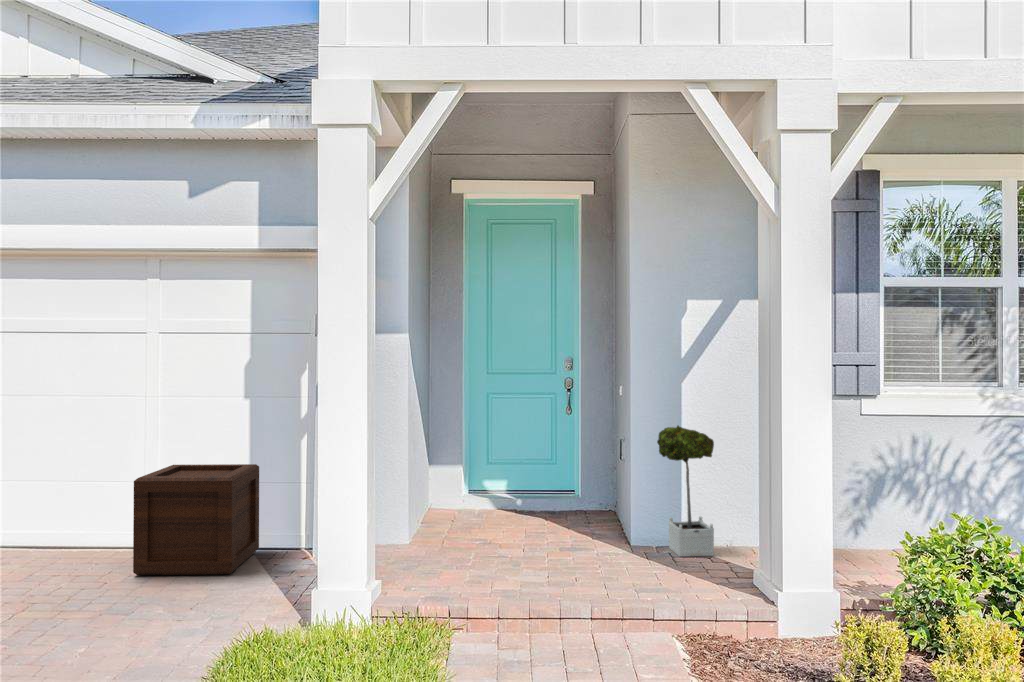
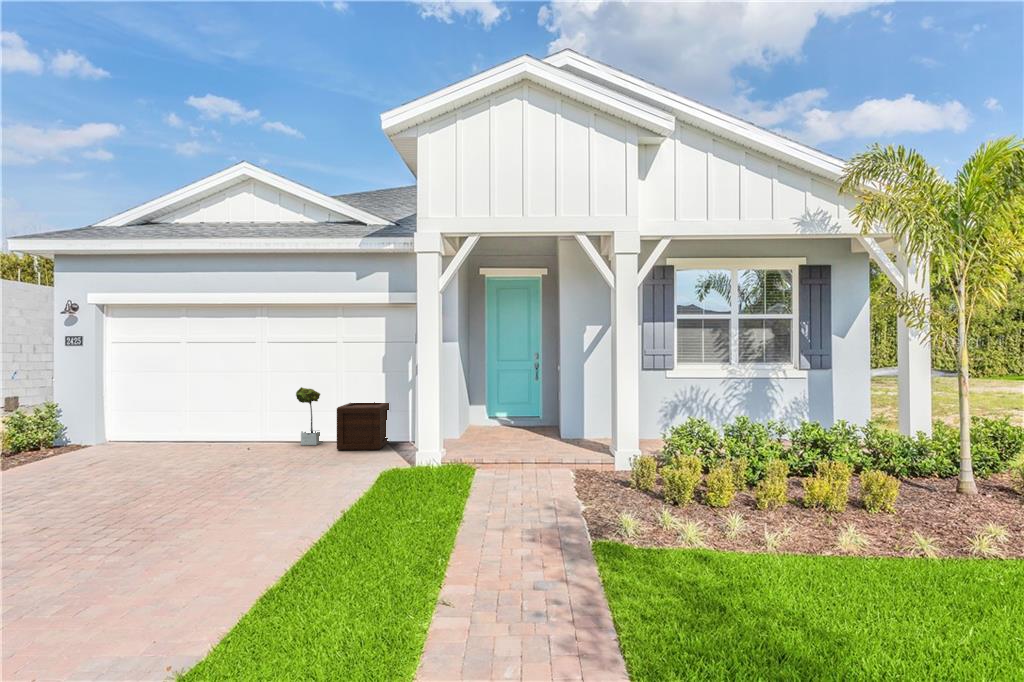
potted tree: present [657,426,714,556] -> present [296,387,323,445]

